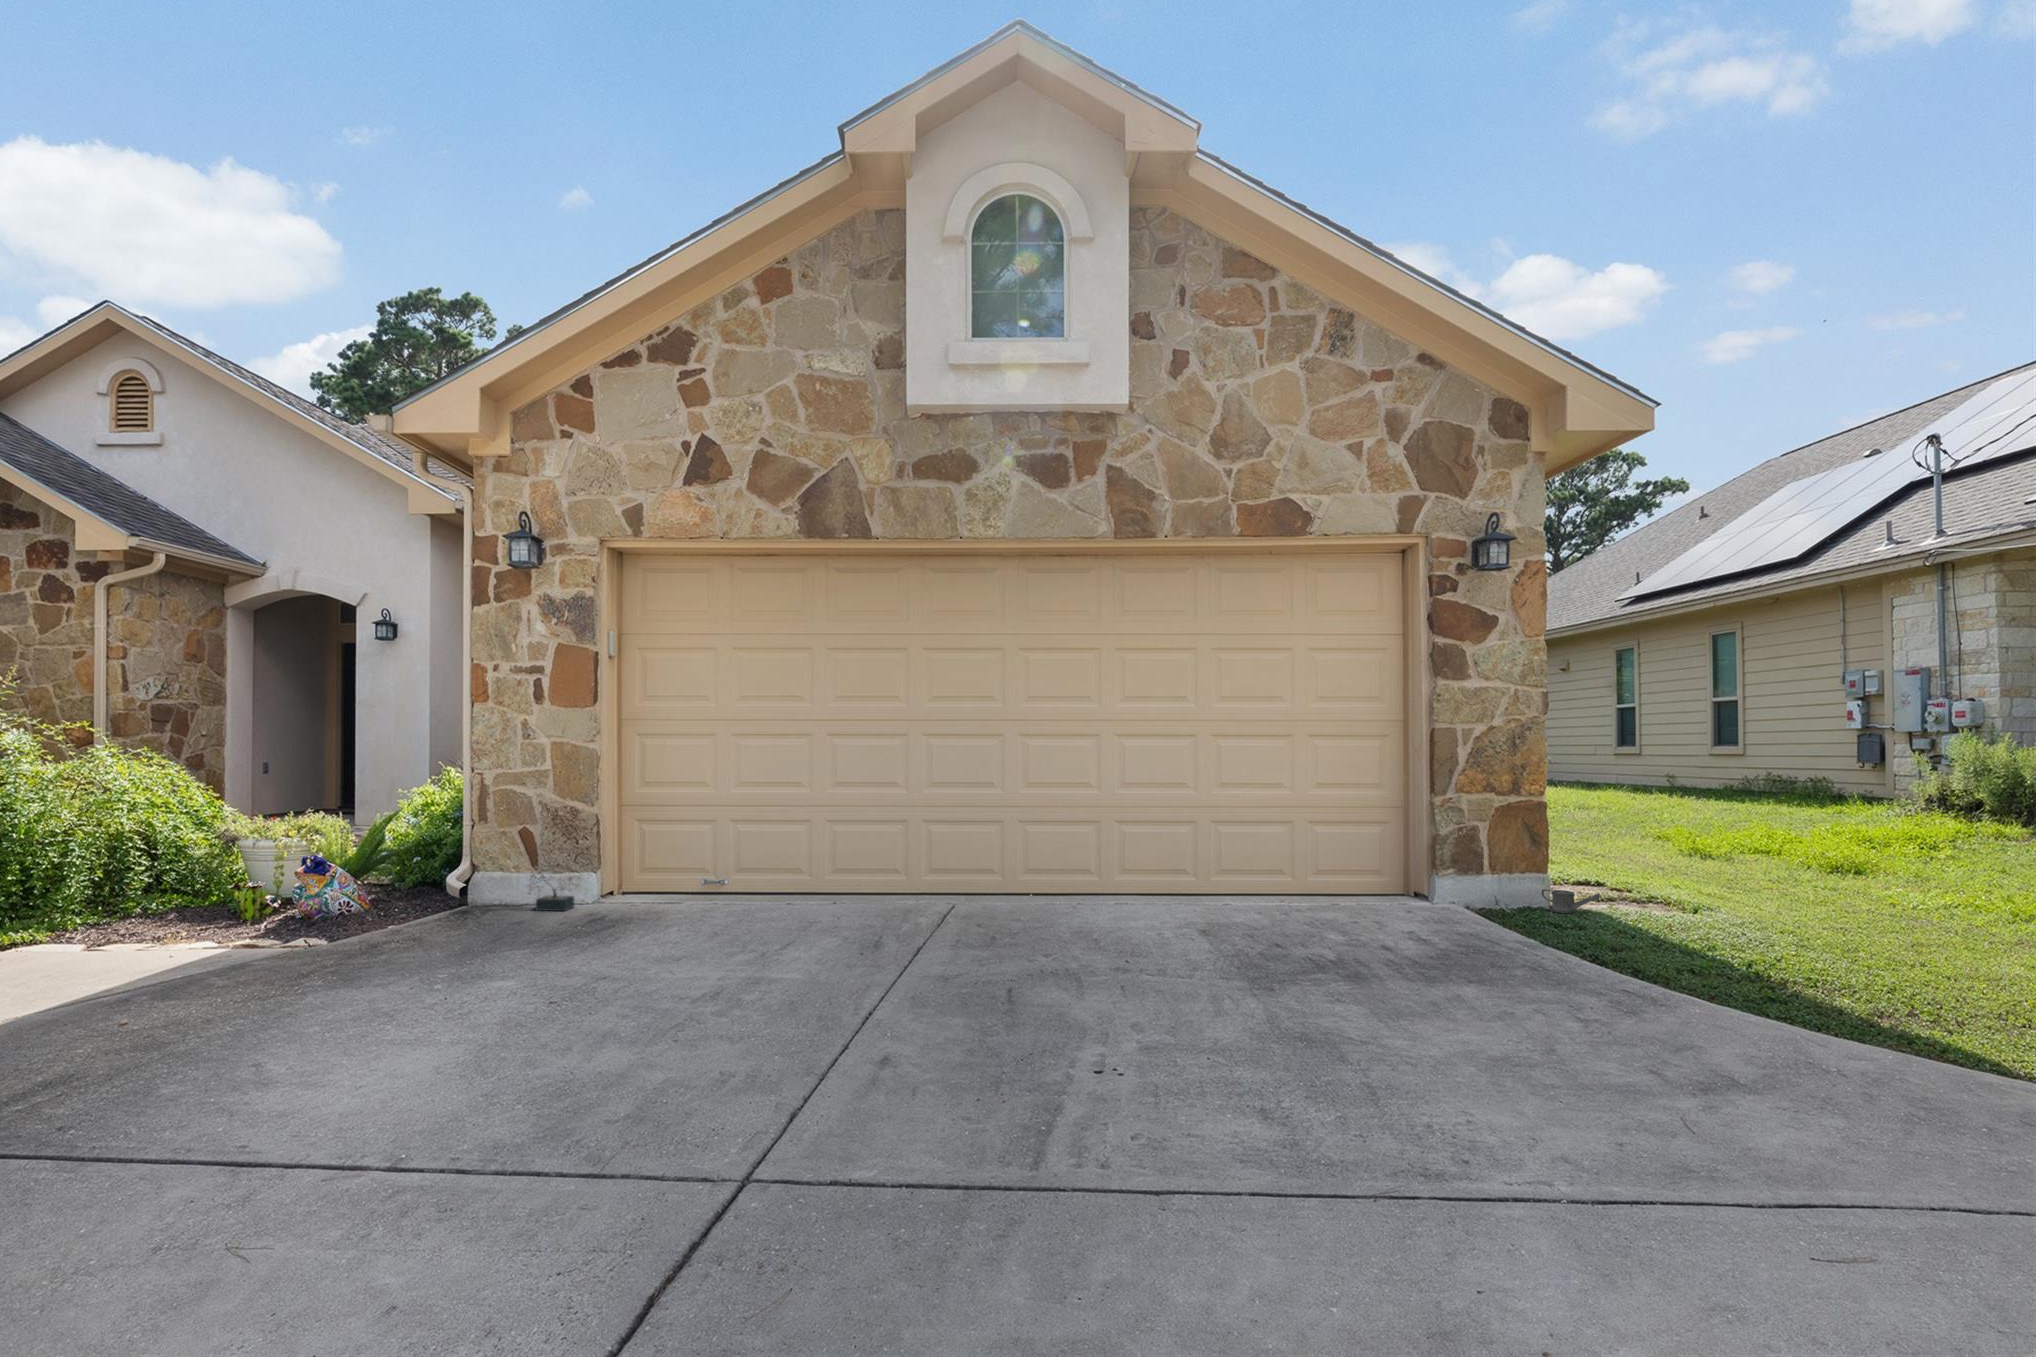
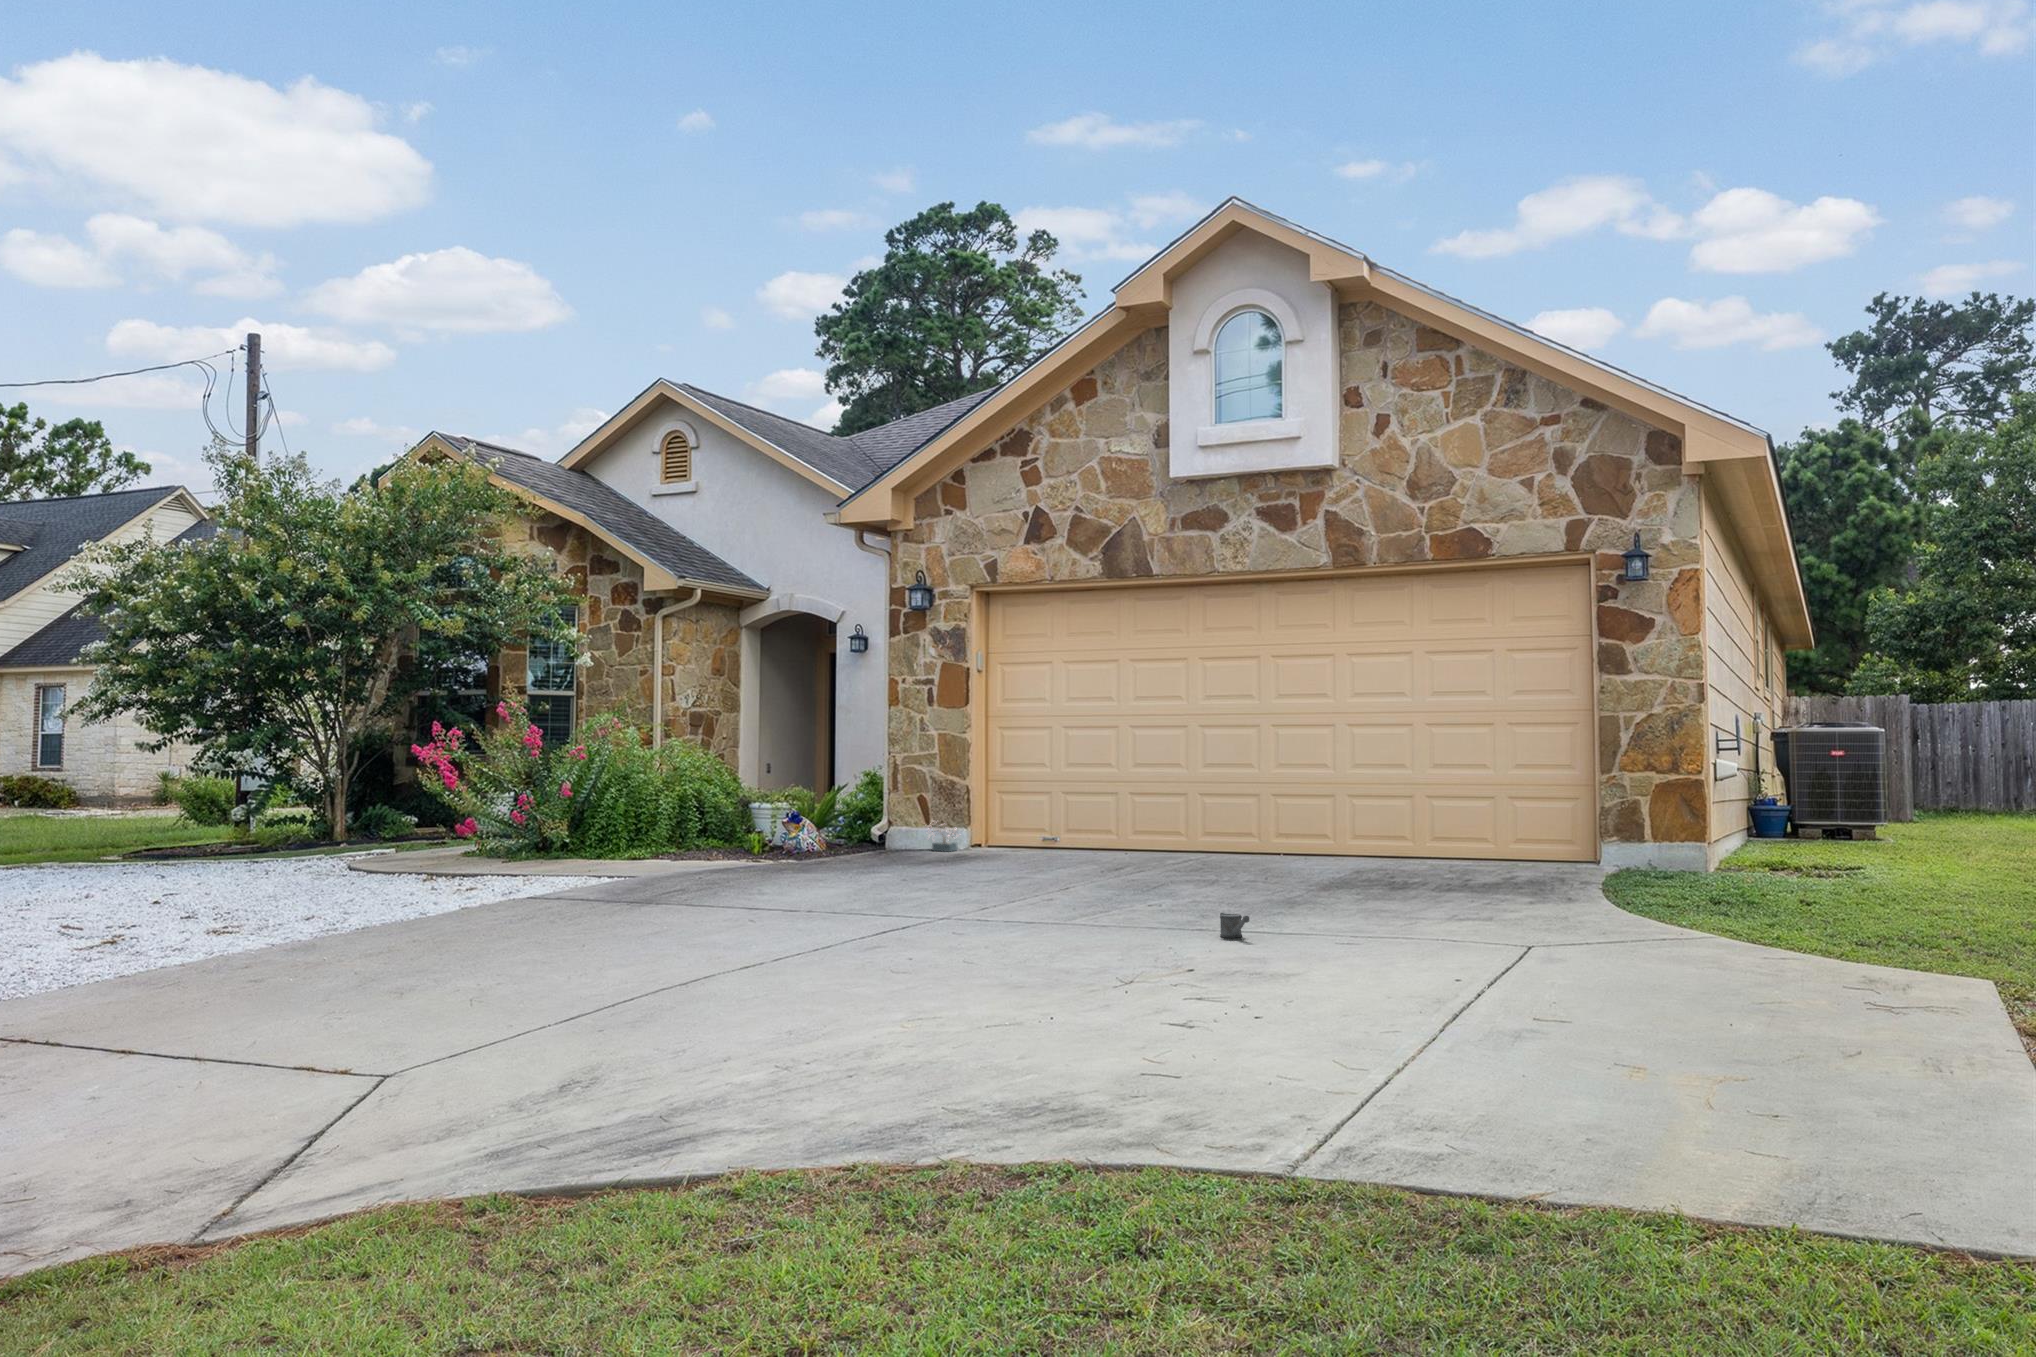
watering can: present [1542,889,1600,913] -> present [1220,913,1249,938]

